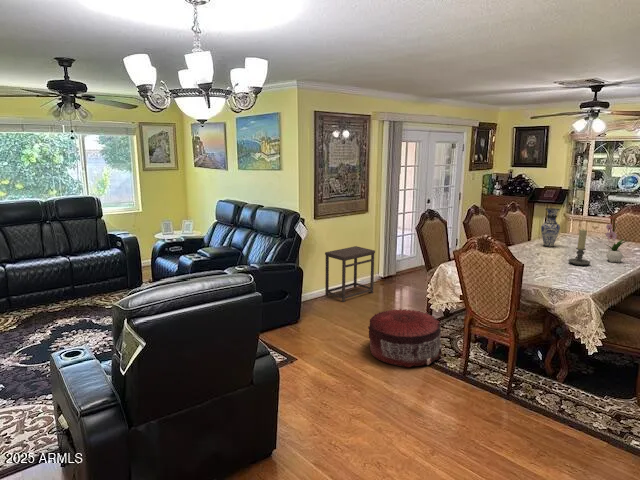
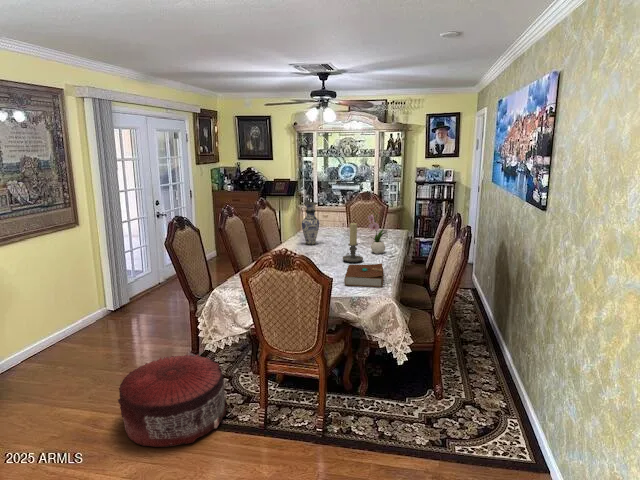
side table: present [325,246,375,302] -> none [16,276,103,362]
book: none [552,264,601,286] -> present [344,263,384,287]

